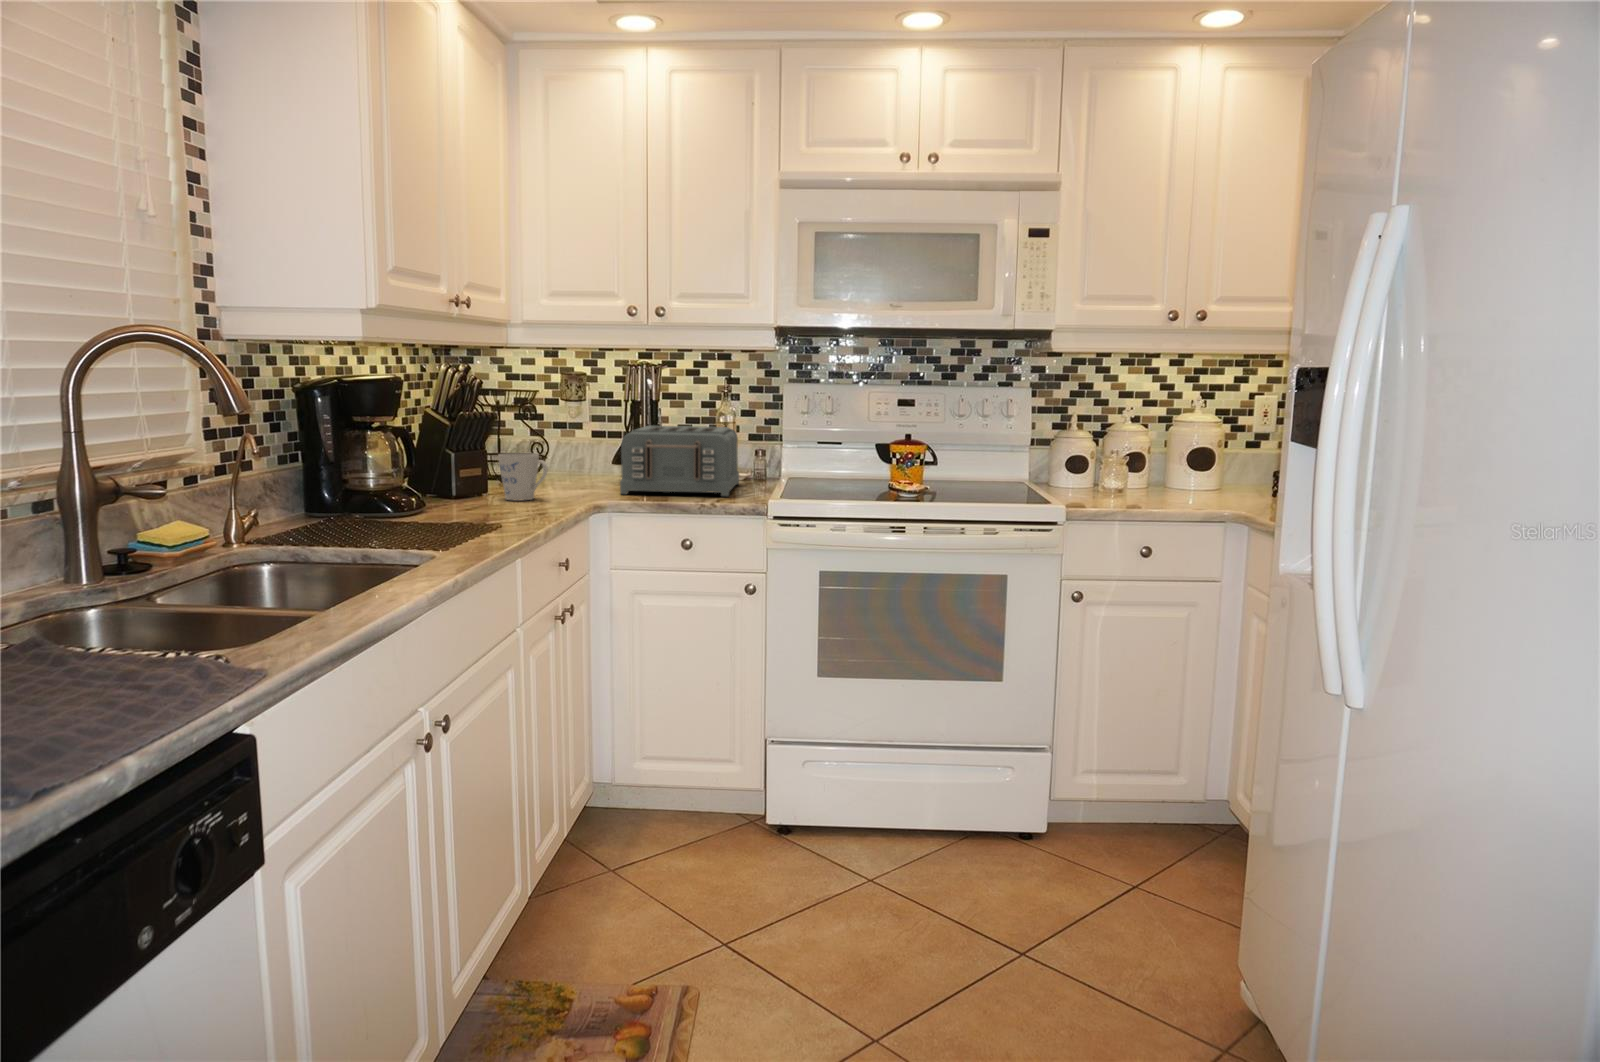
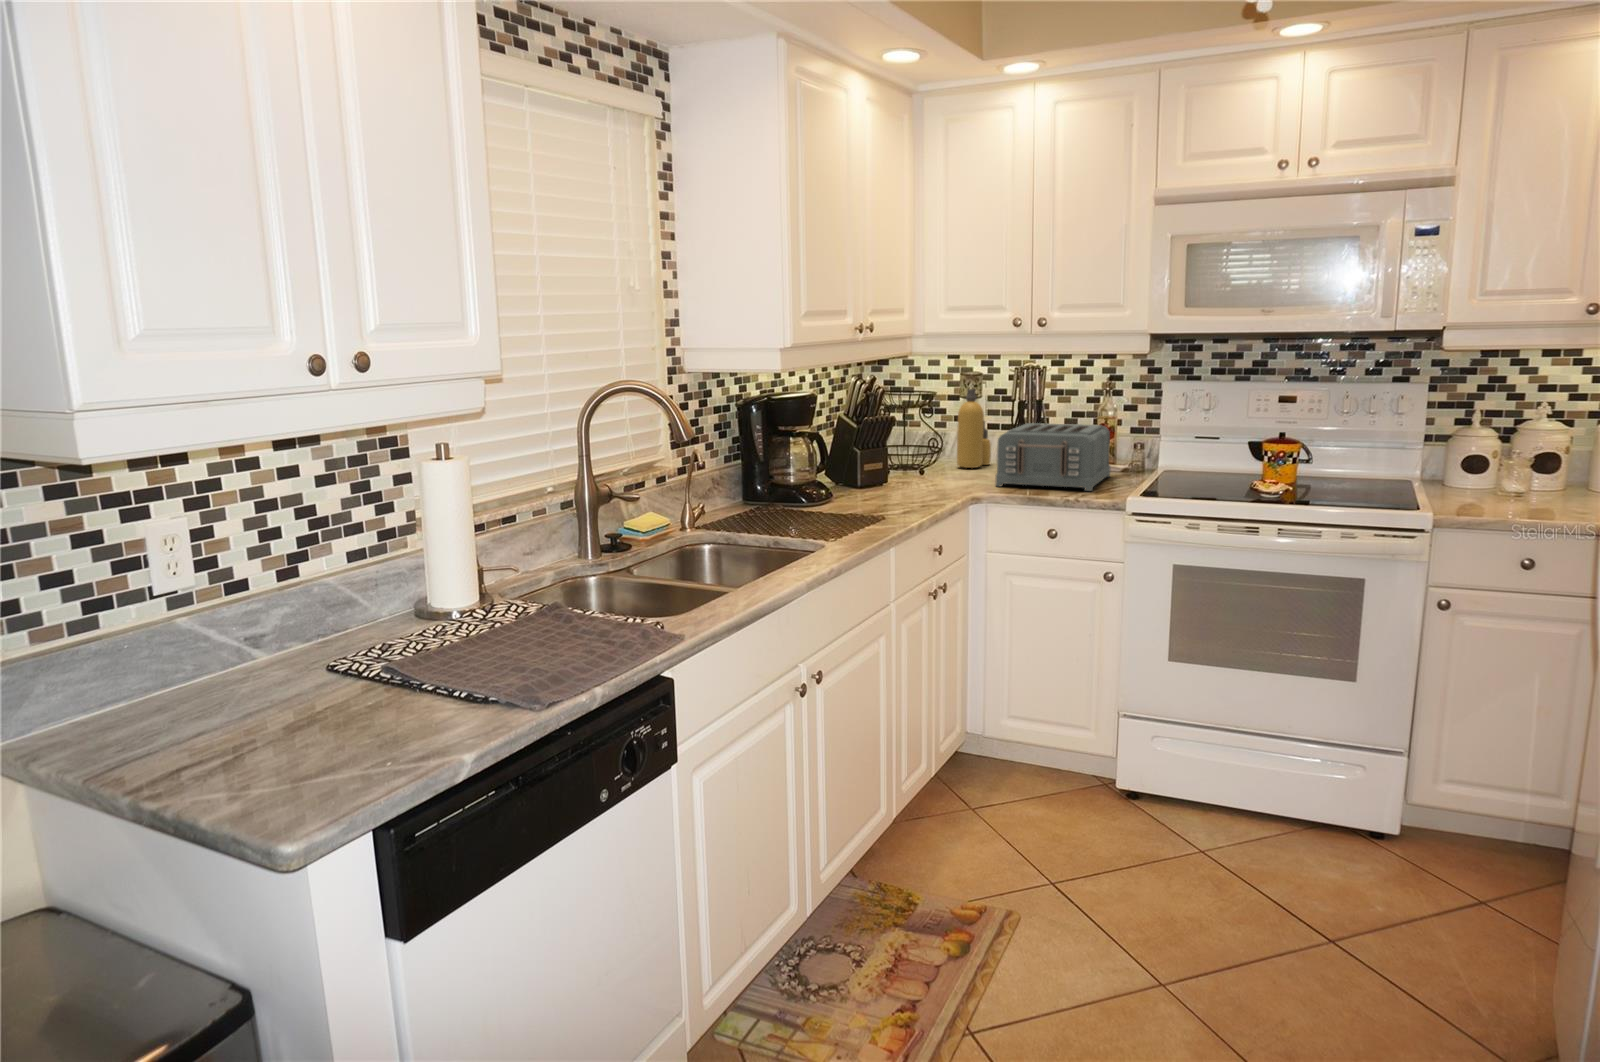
bottle: none [565,388,603,478] -> present [957,389,991,468]
mug: present [498,453,547,501] -> none [892,450,932,491]

